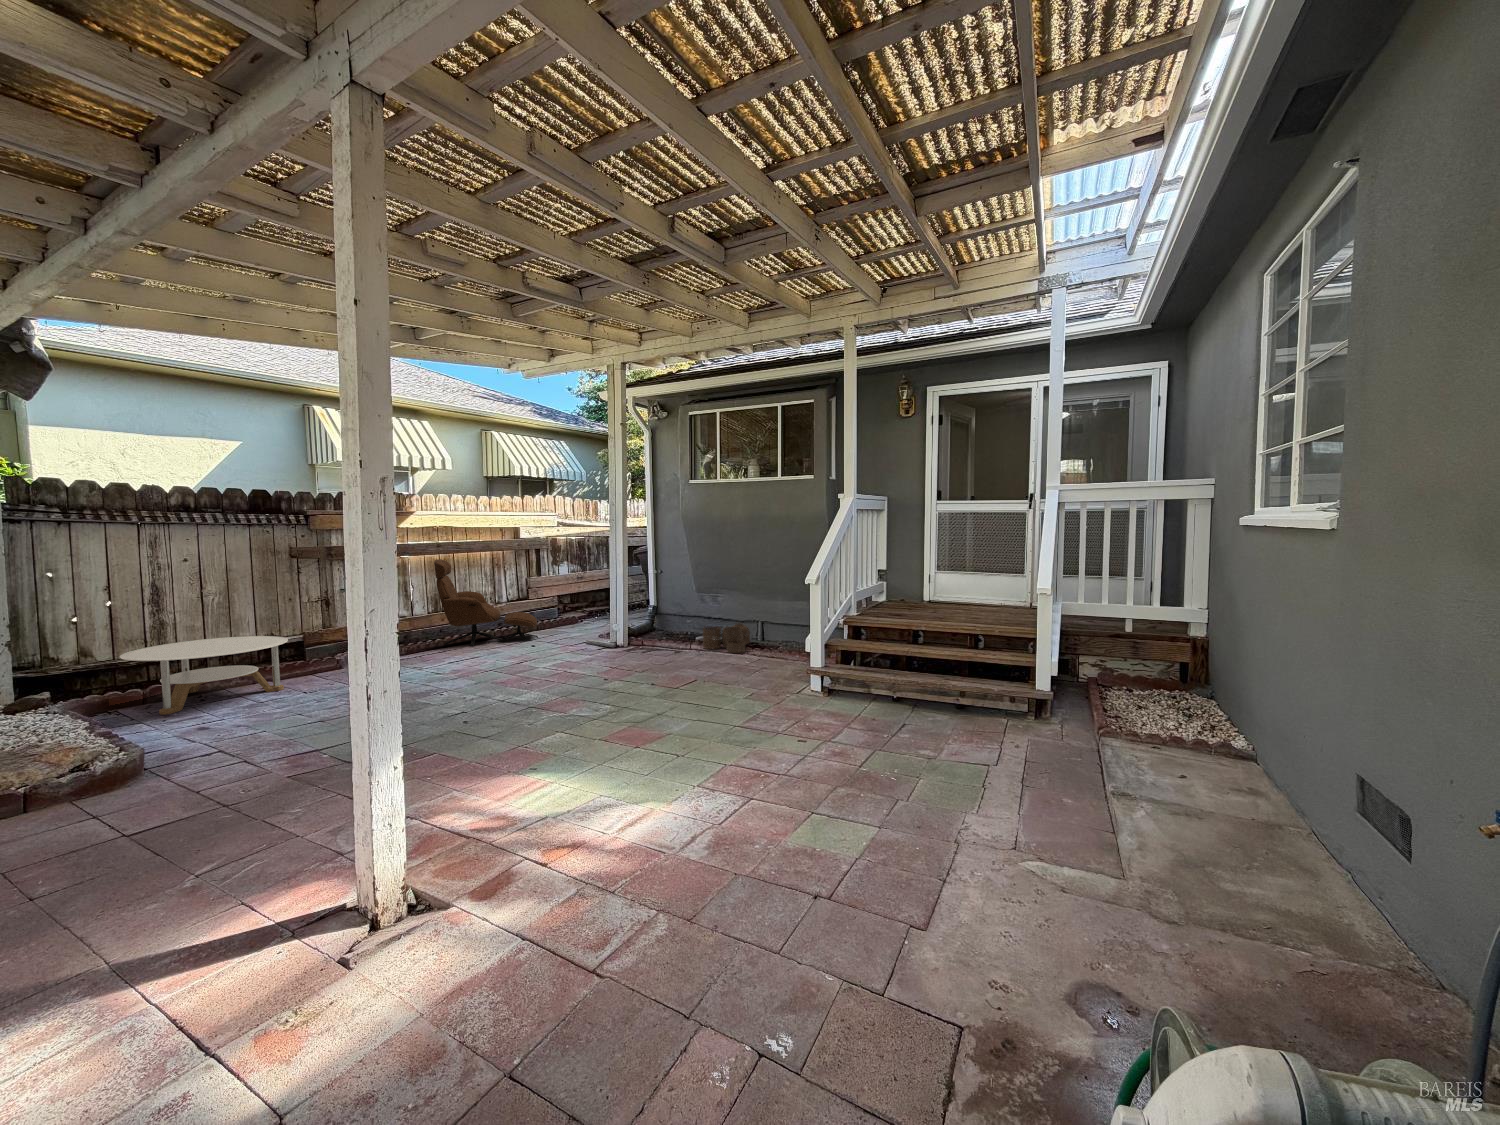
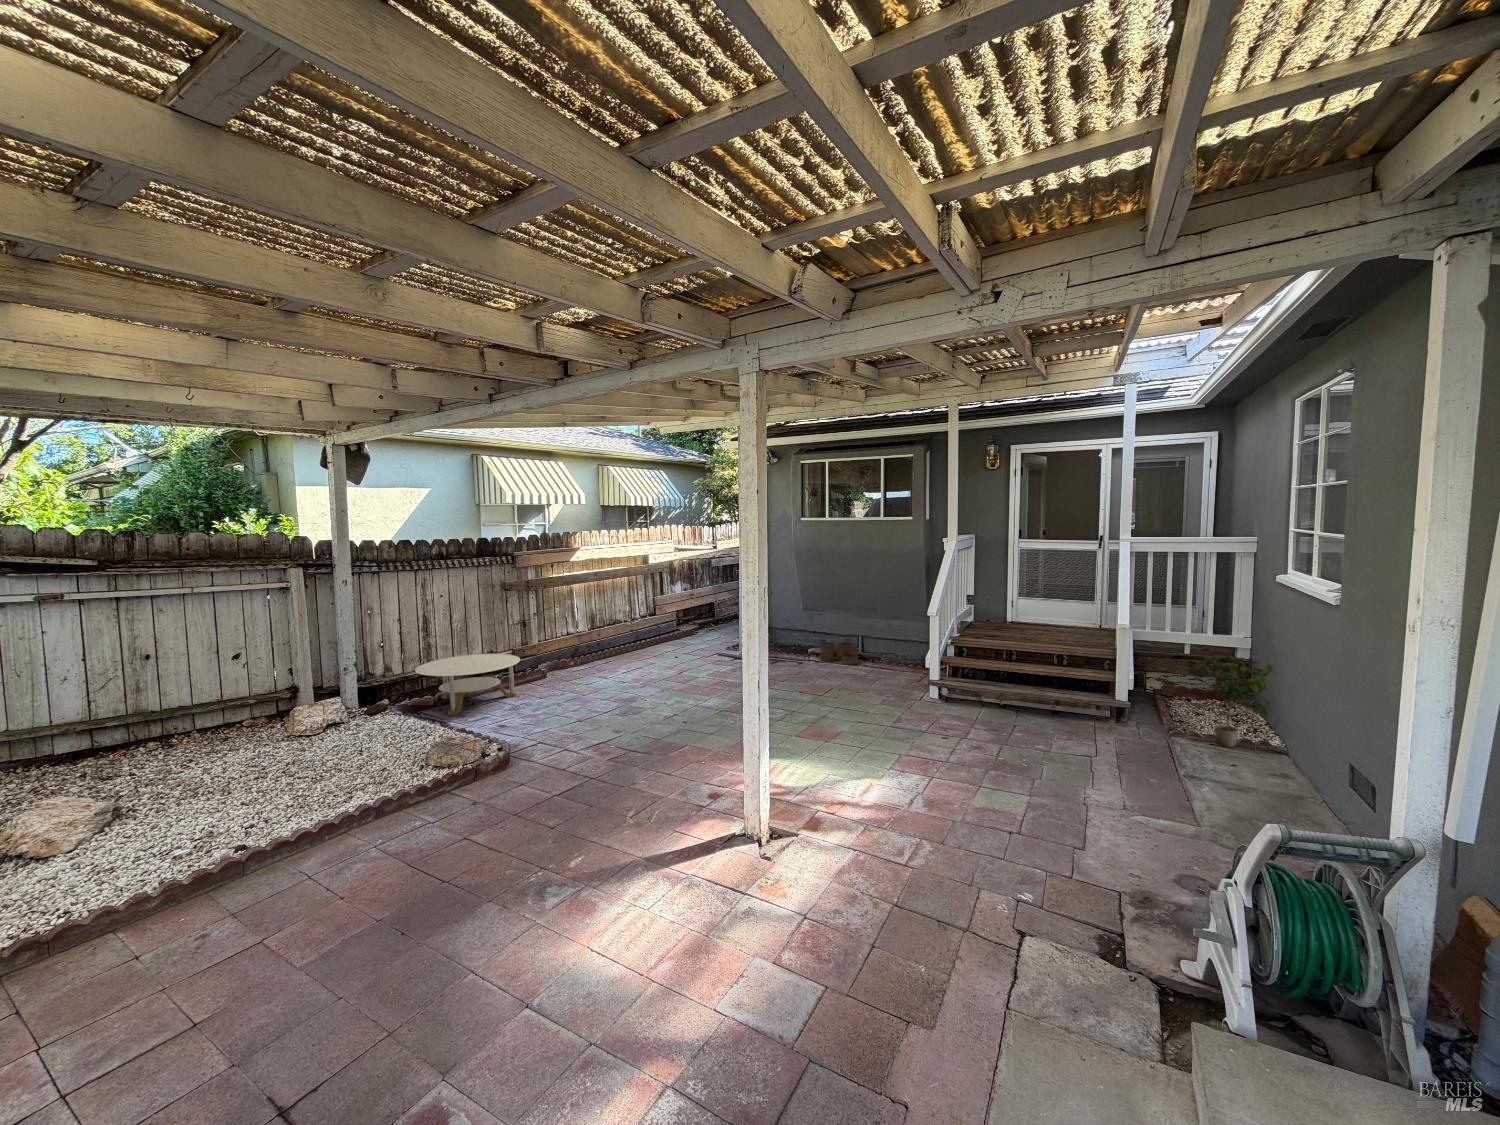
lounge chair: present [434,559,538,646] -> none [595,586,674,658]
potted plant: none [1121,626,1246,751] -> present [1189,655,1278,748]

